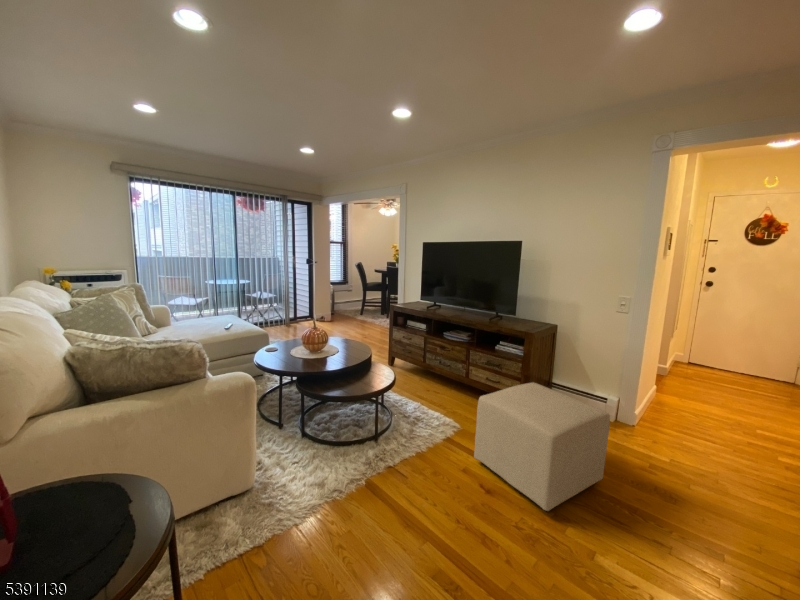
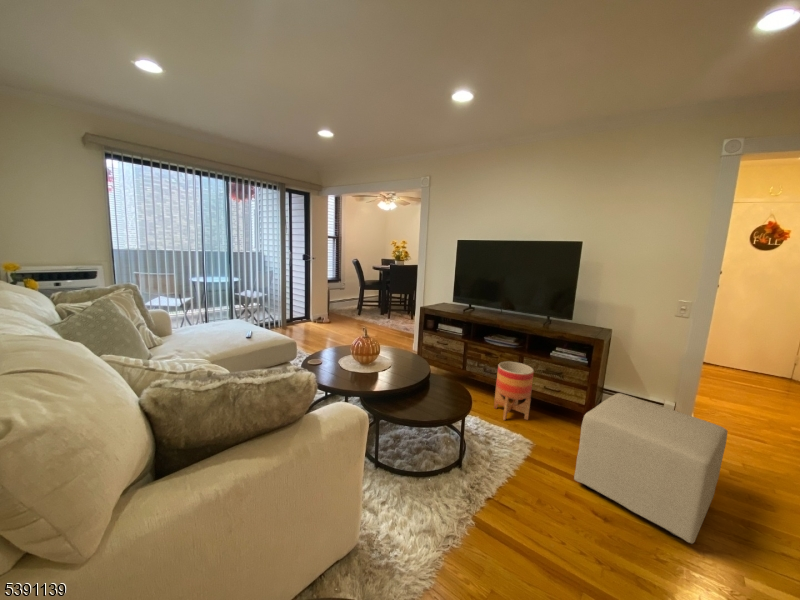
planter: none [440,355,473,410] -> present [494,362,534,420]

